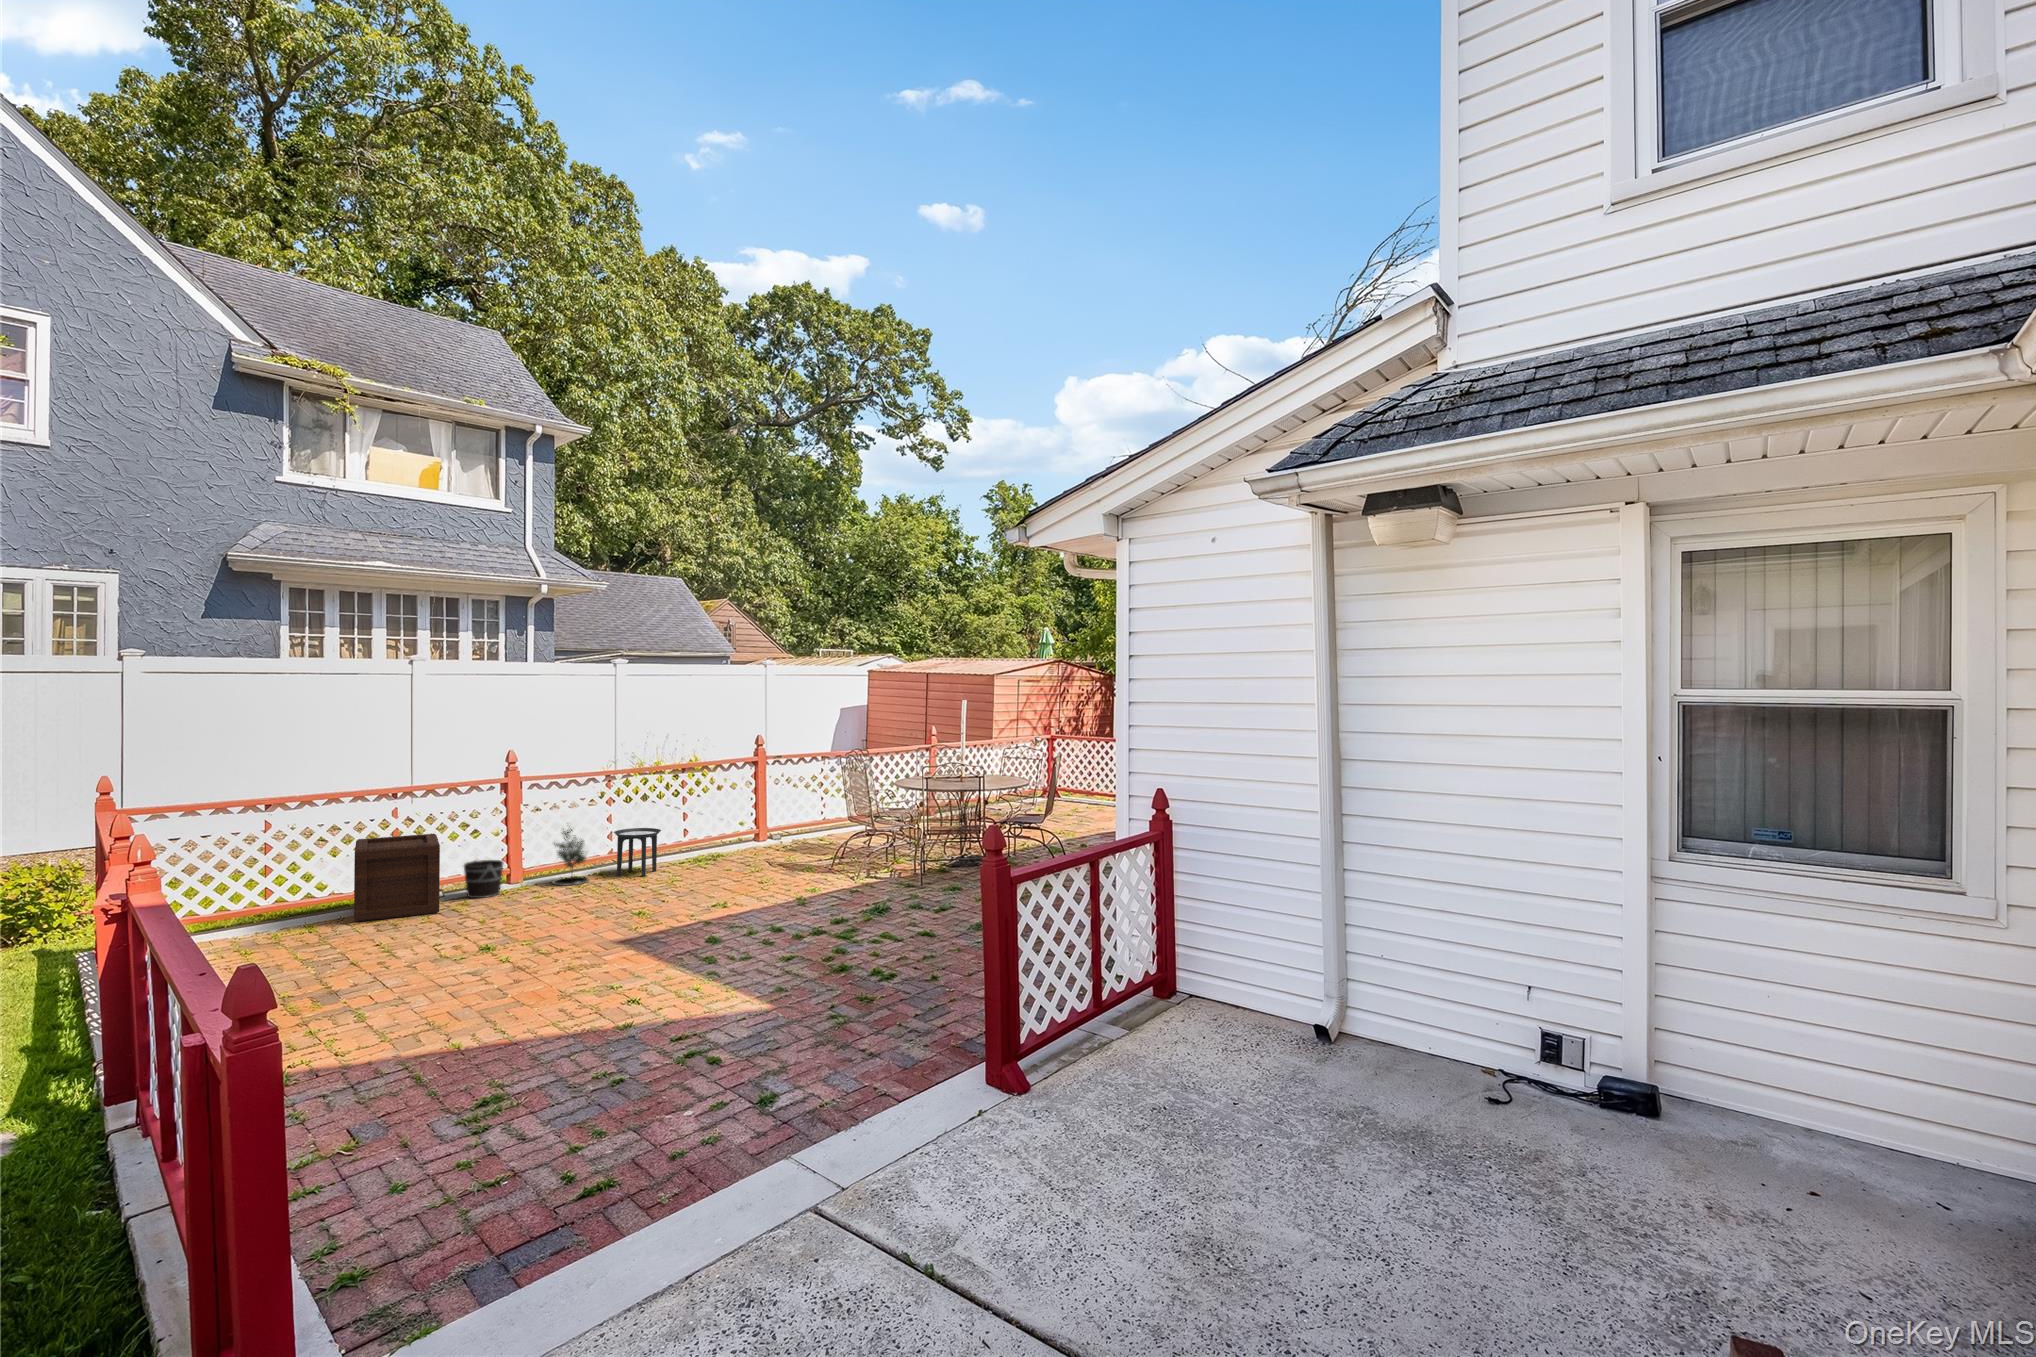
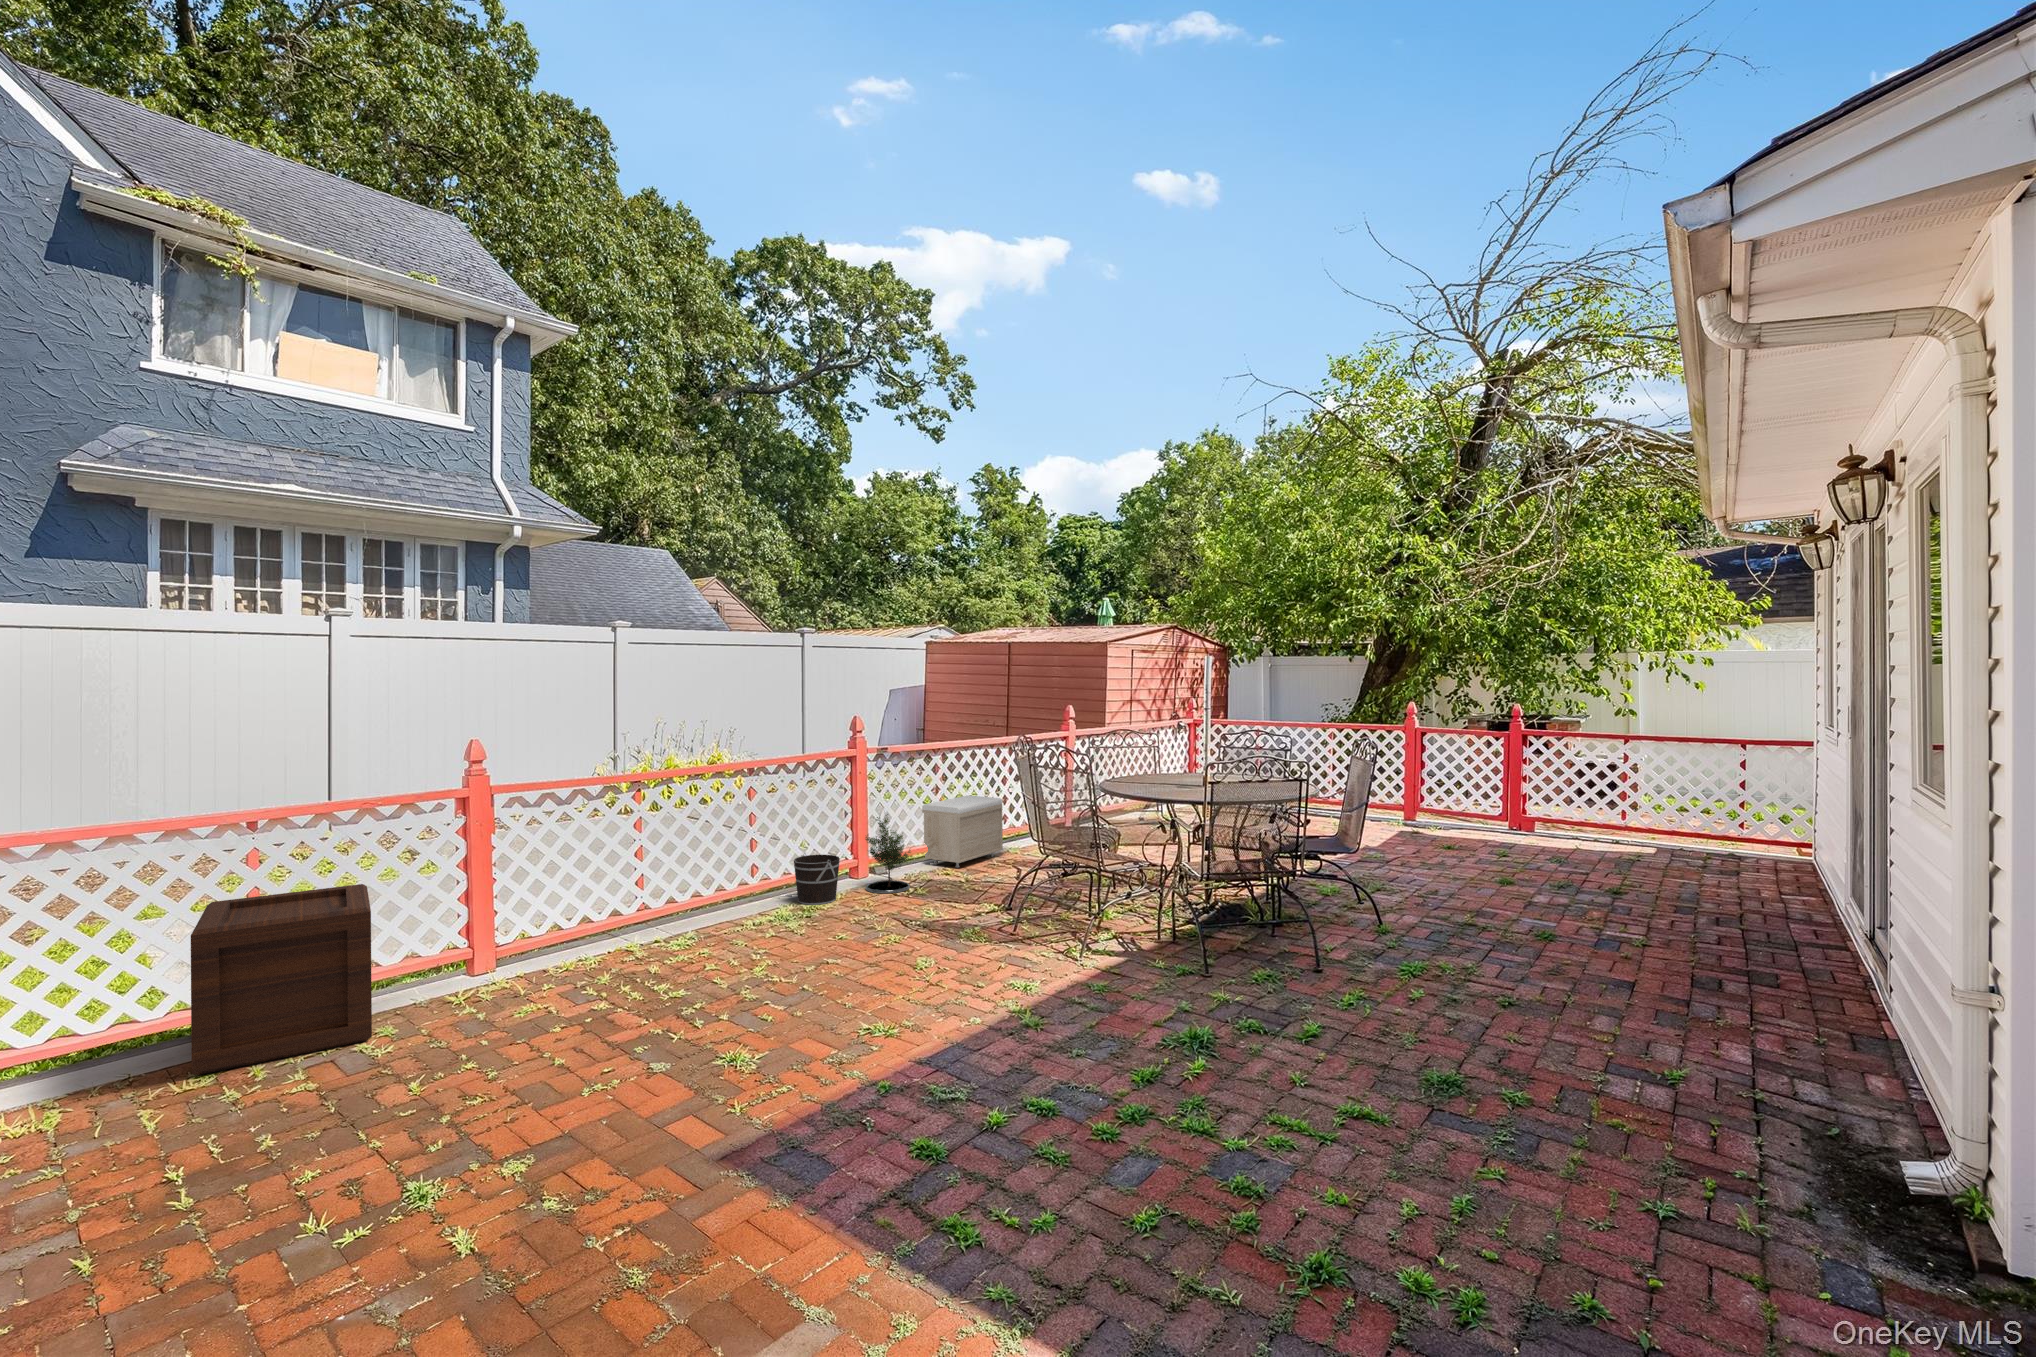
storage bench: none [802,796,863,845] -> present [922,795,1003,868]
potted tree: present [553,828,589,886] -> present [865,814,911,893]
side table: present [614,828,661,877] -> none [671,855,746,937]
bucket: present [464,860,504,898] -> present [794,853,840,905]

